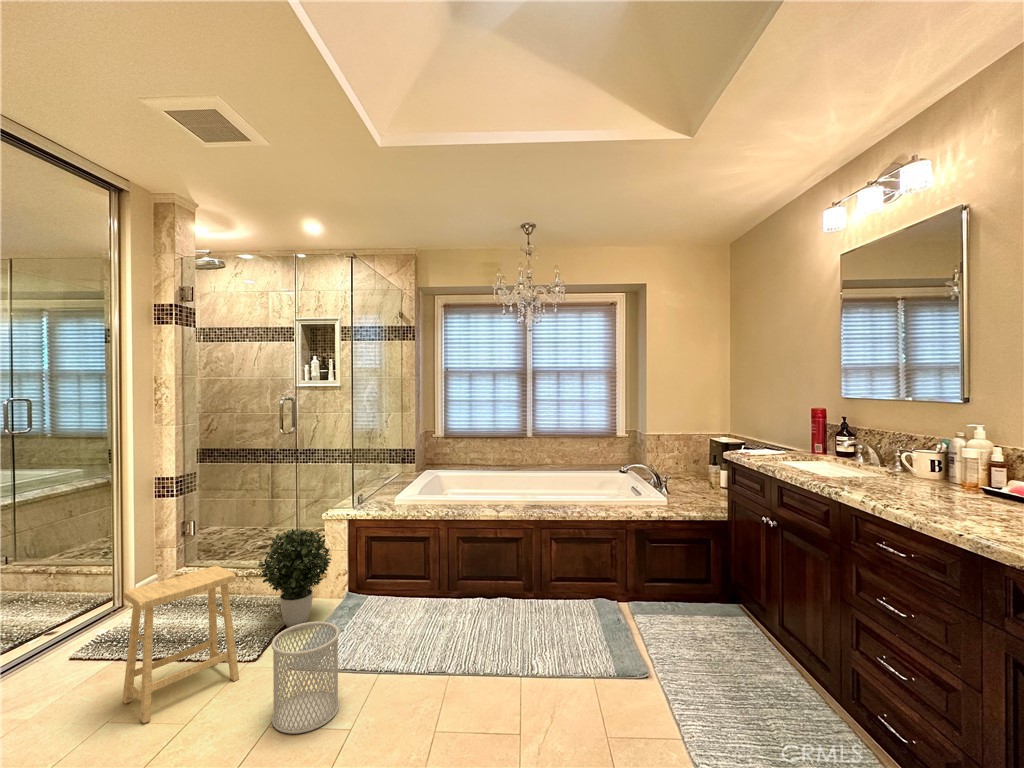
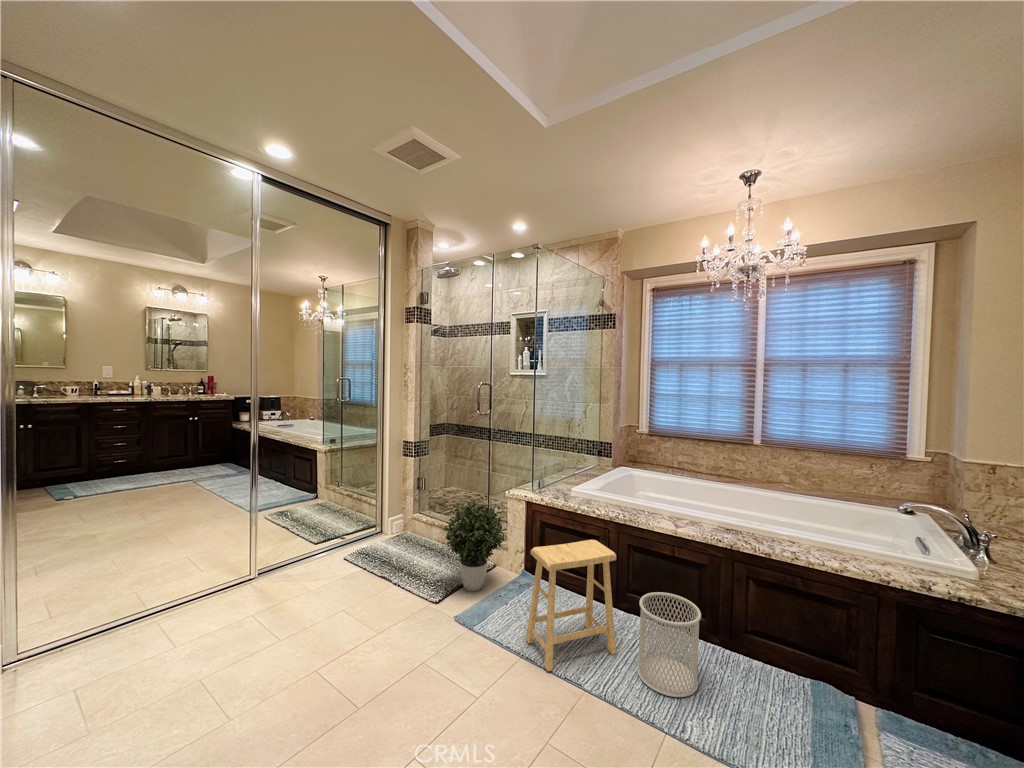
footstool: present [122,566,239,723] -> present [526,540,616,671]
wastebasket: present [272,622,339,734] -> present [637,592,701,697]

